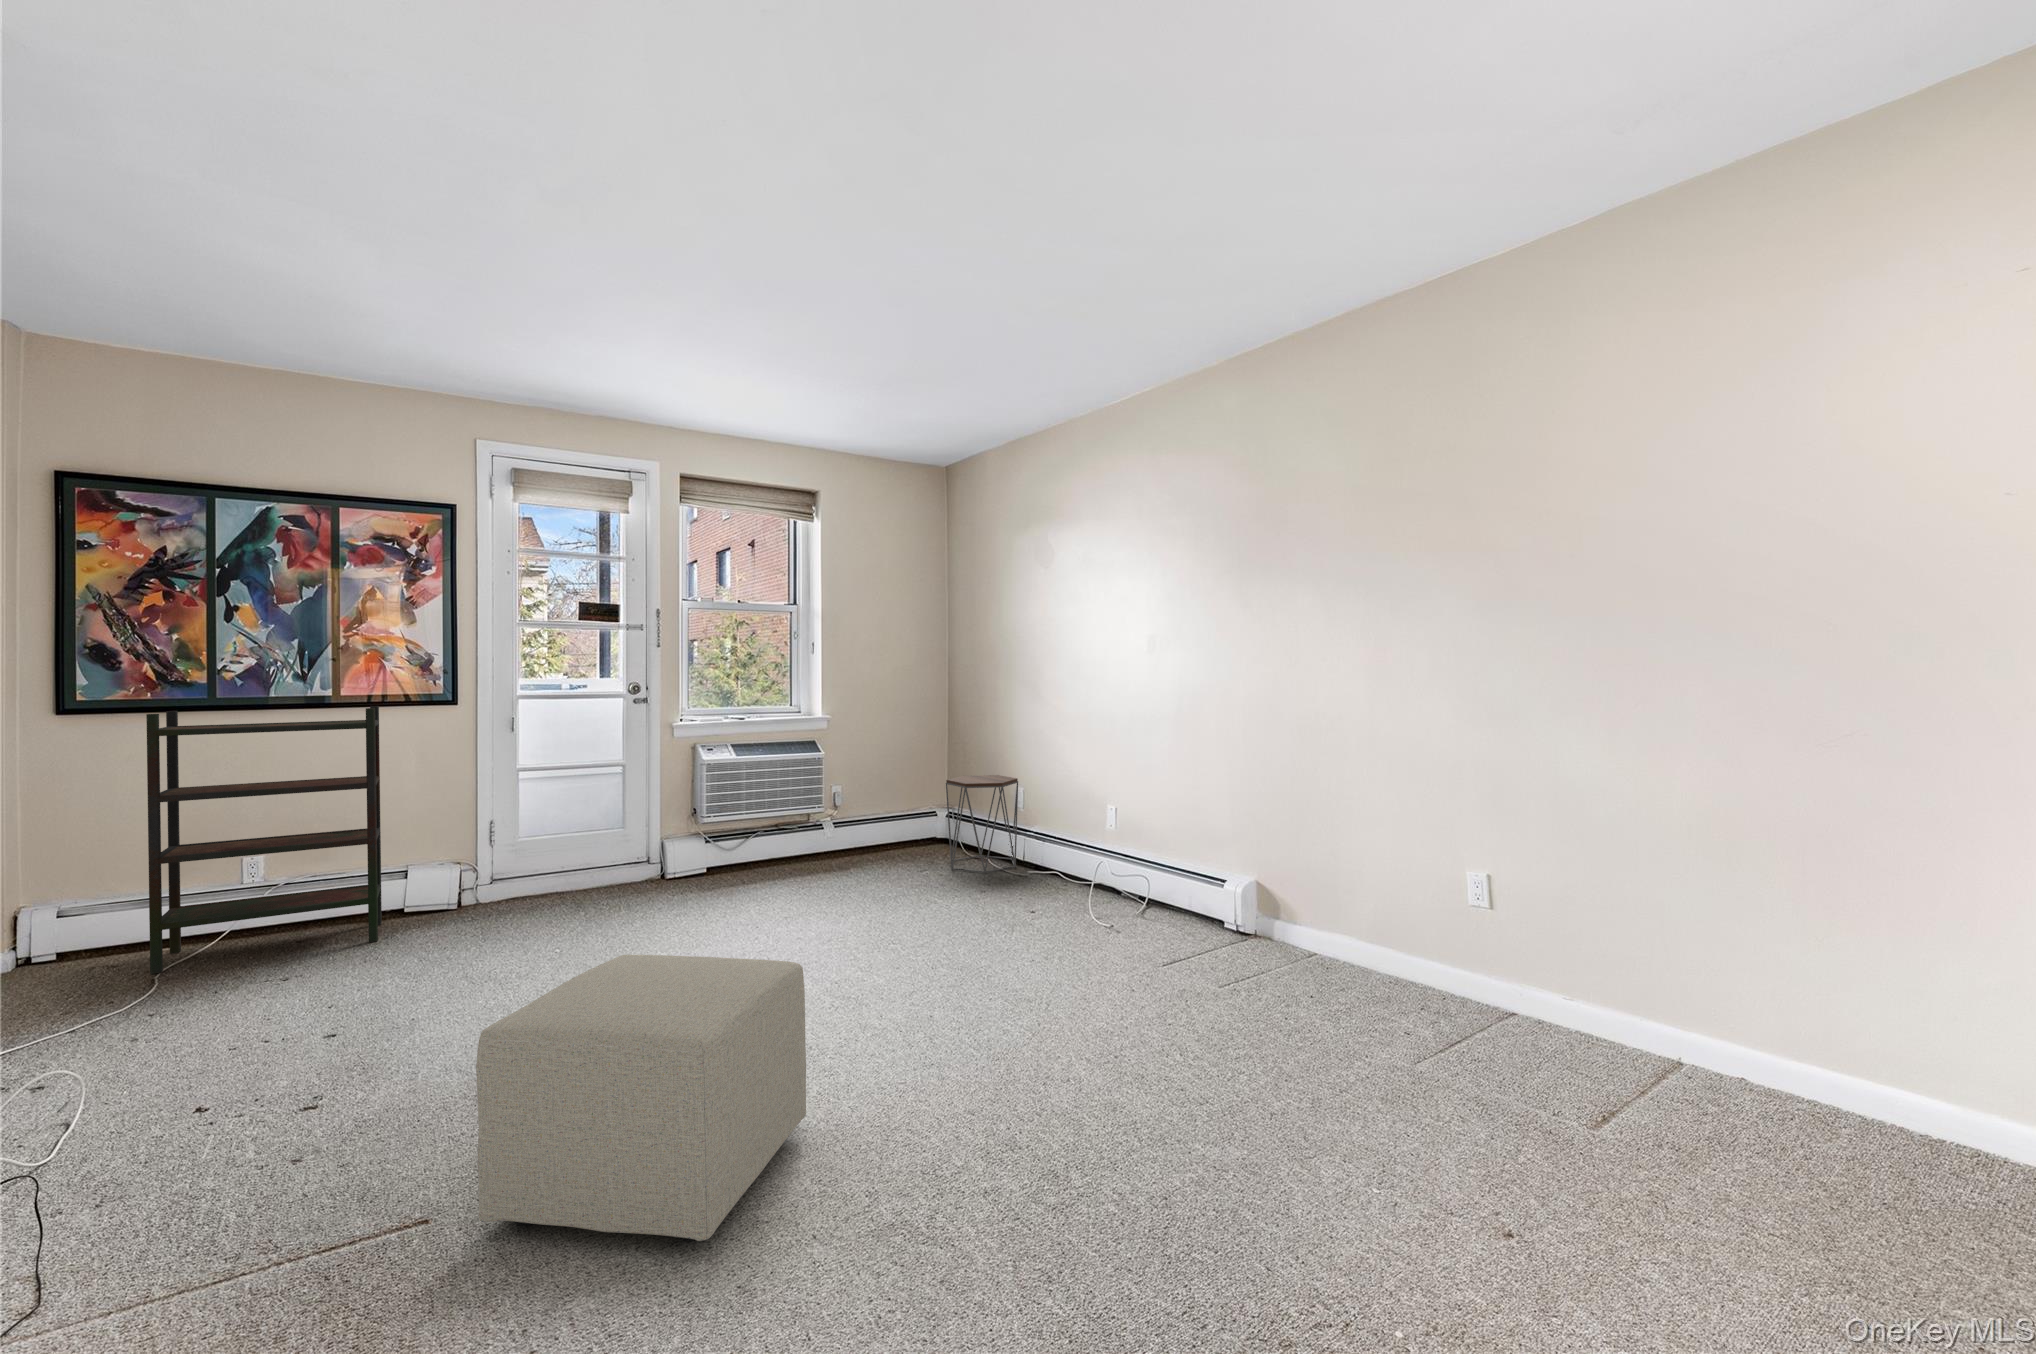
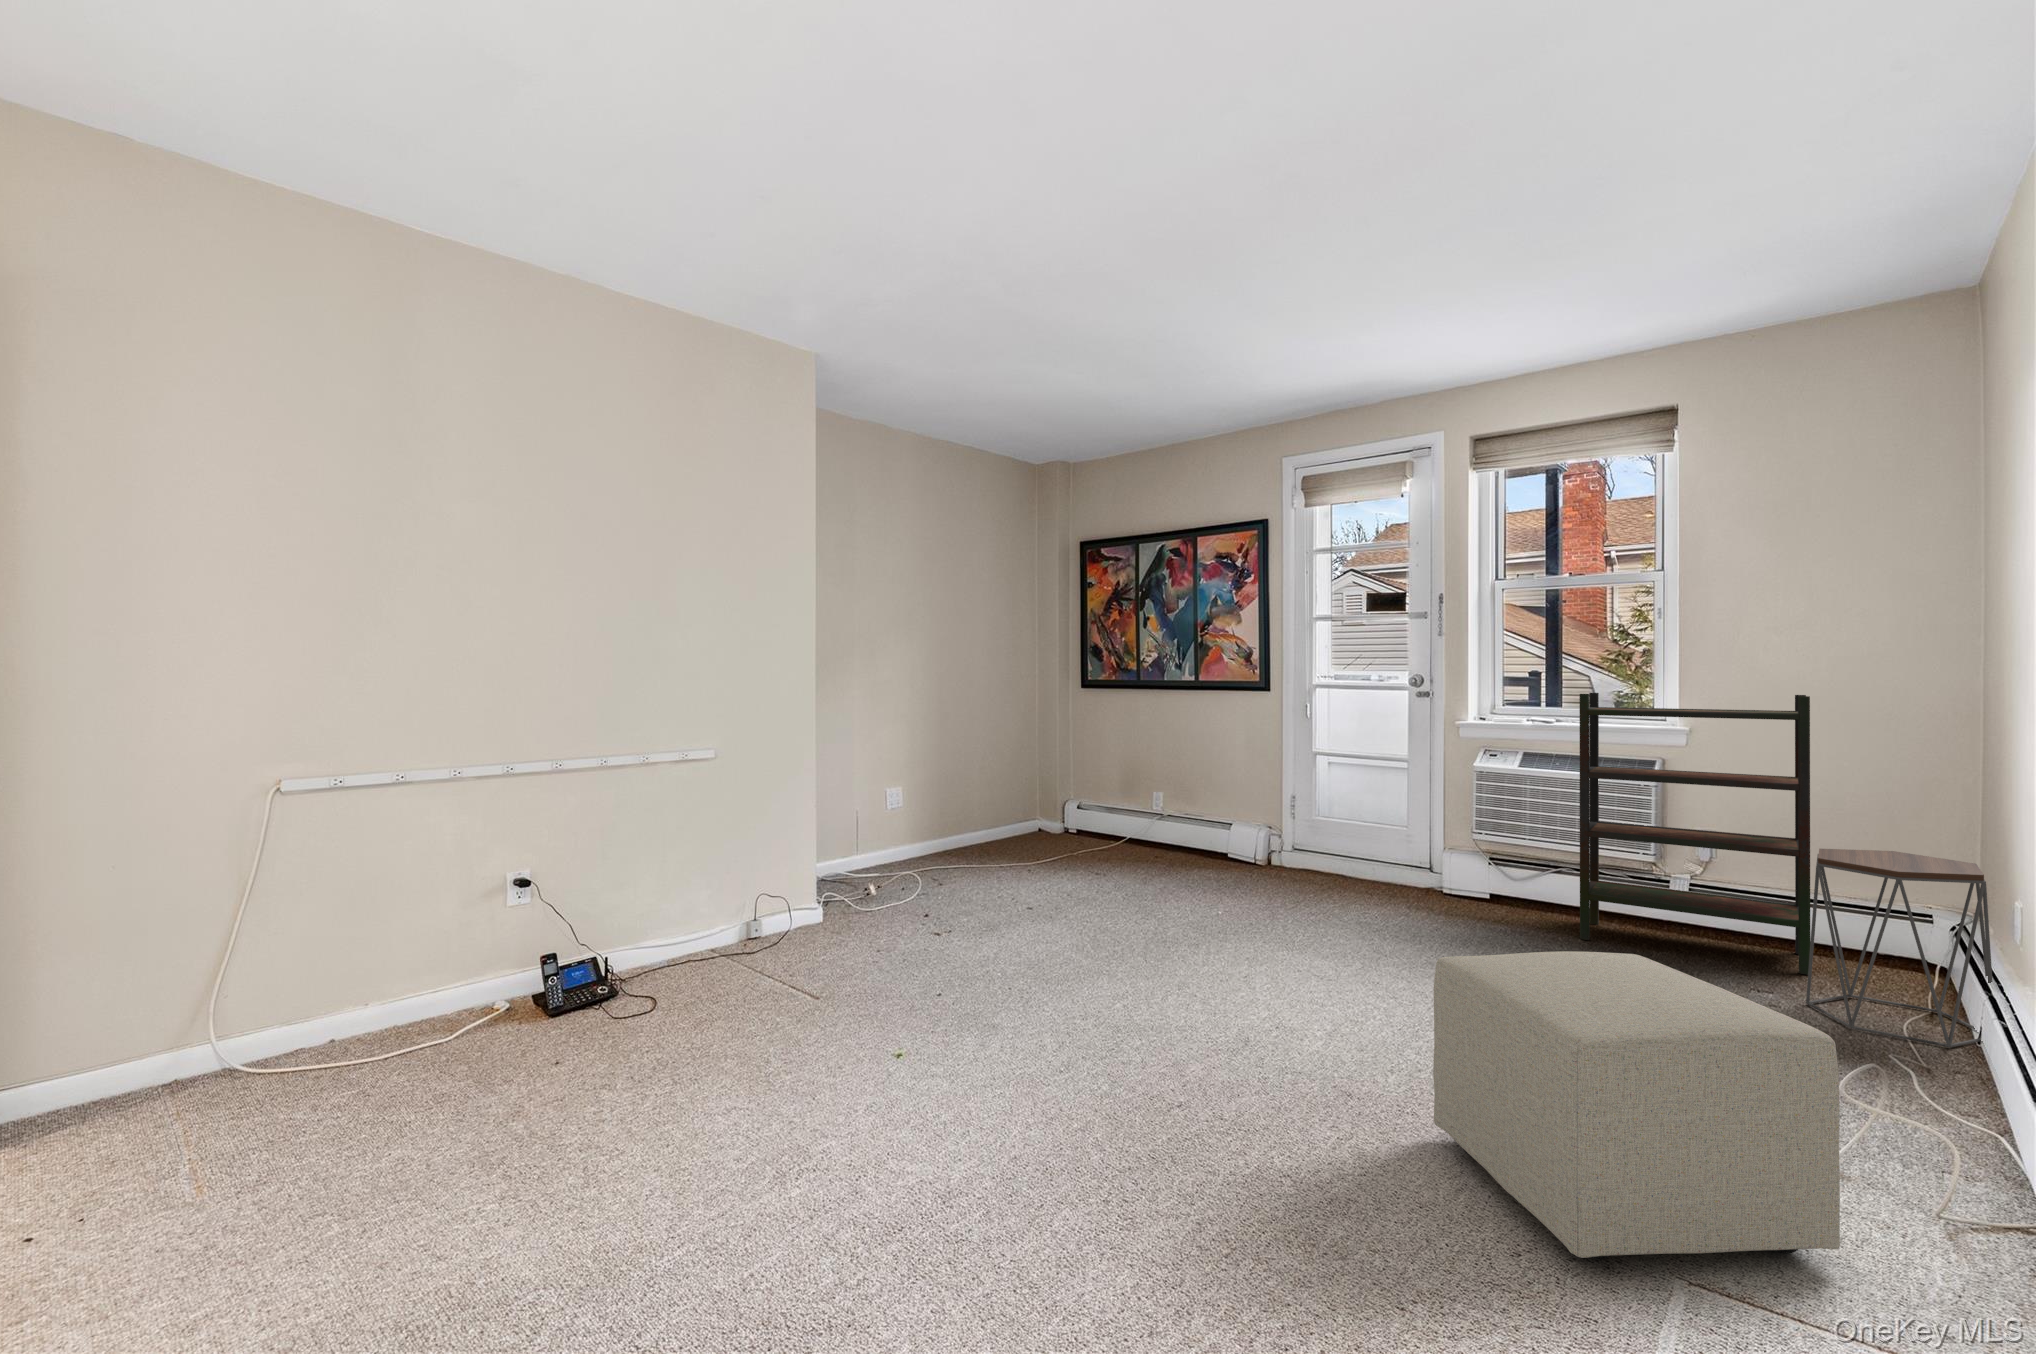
bookshelf: present [146,706,382,974] -> present [1579,693,1810,975]
ottoman: present [476,955,806,1241] -> present [1433,951,1840,1260]

